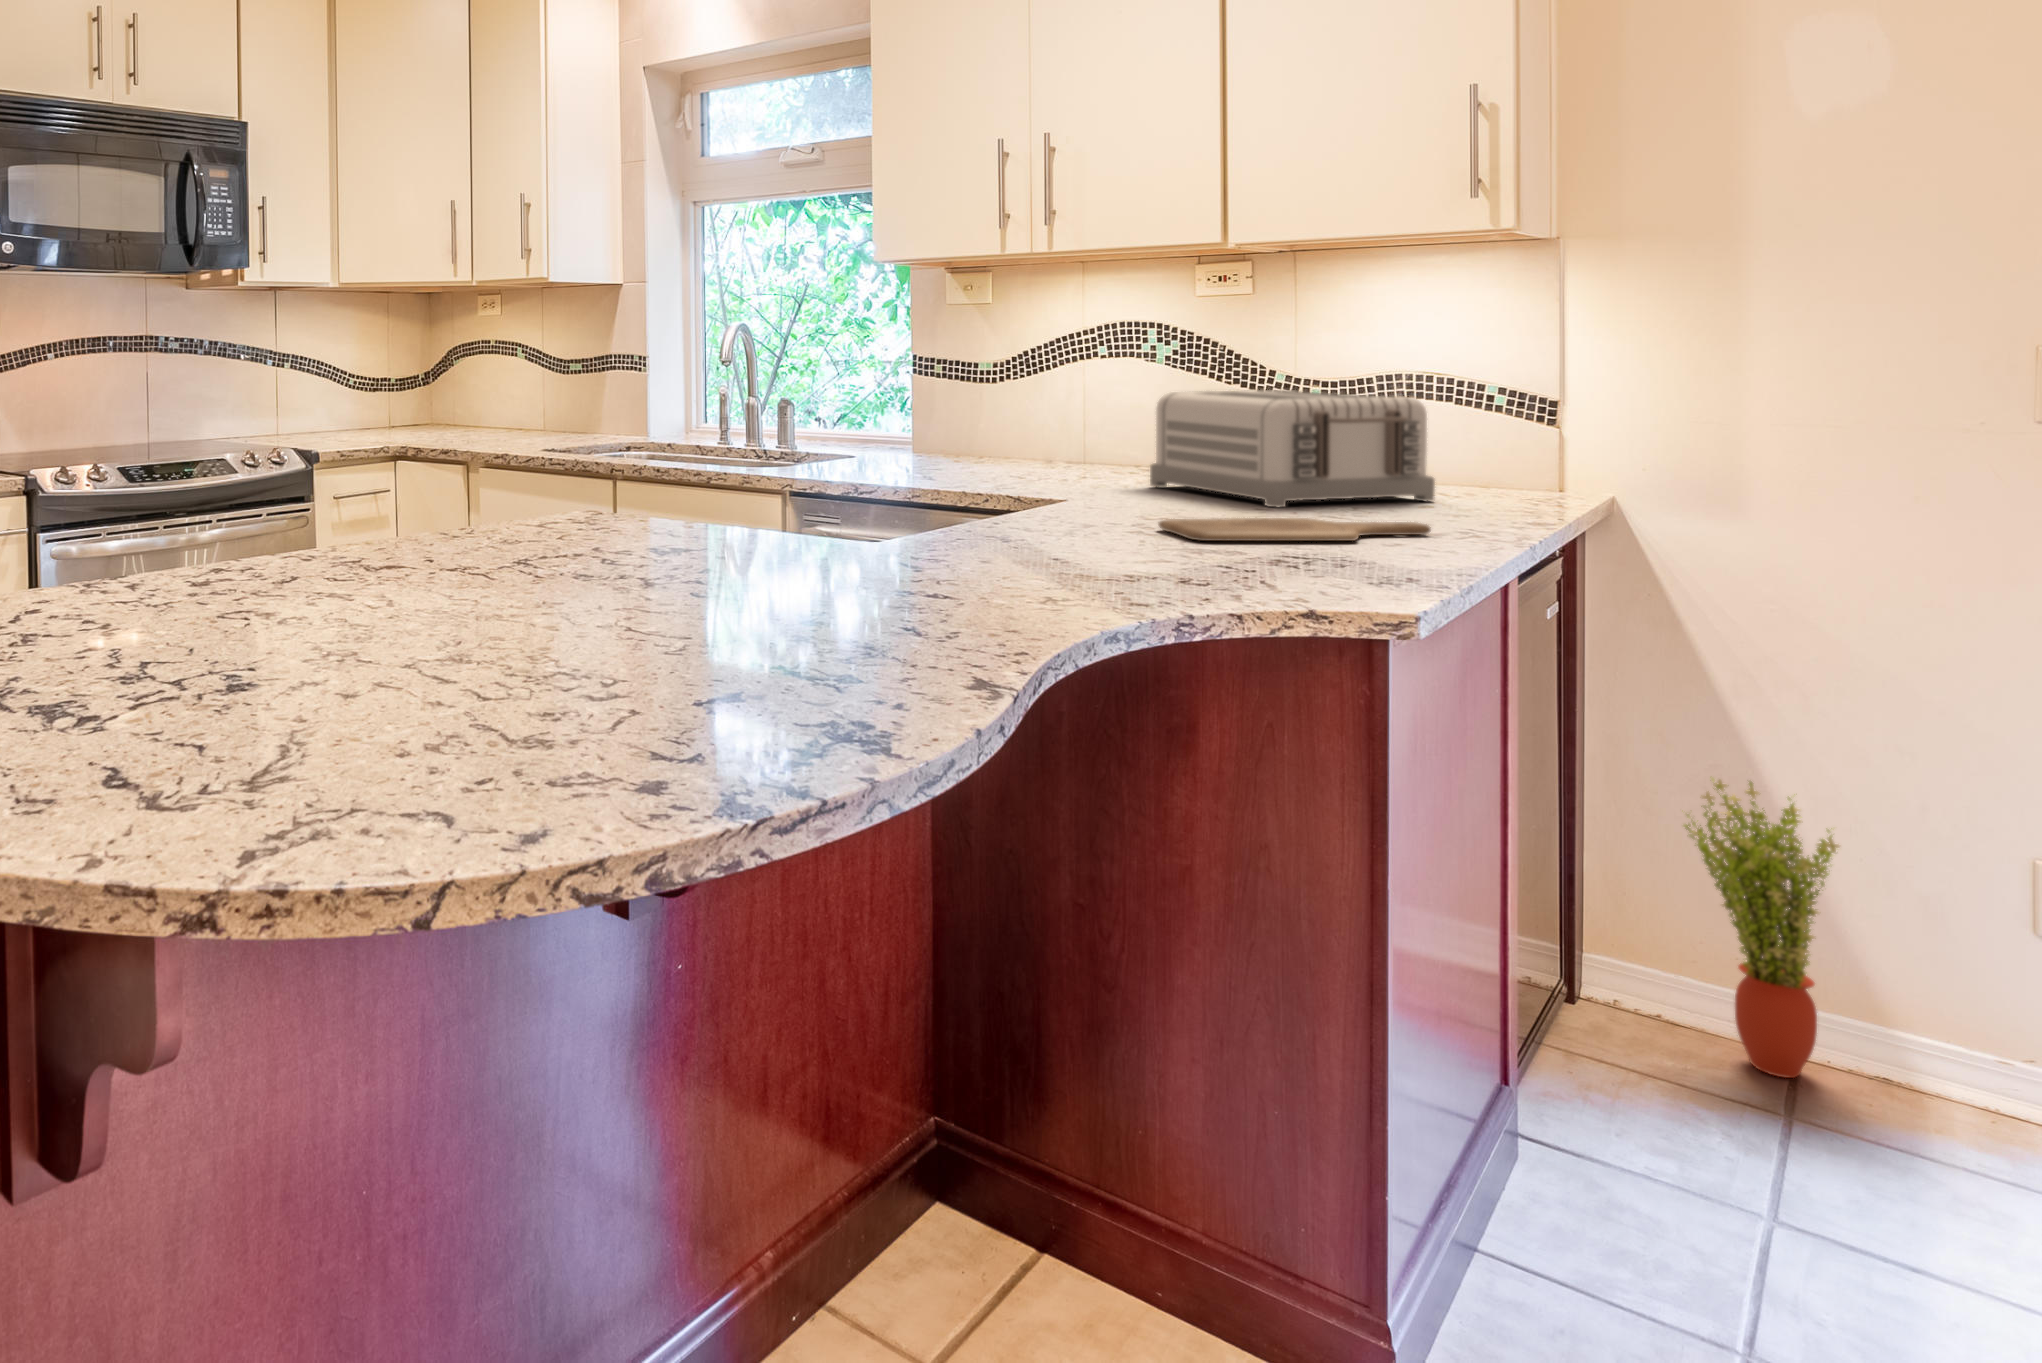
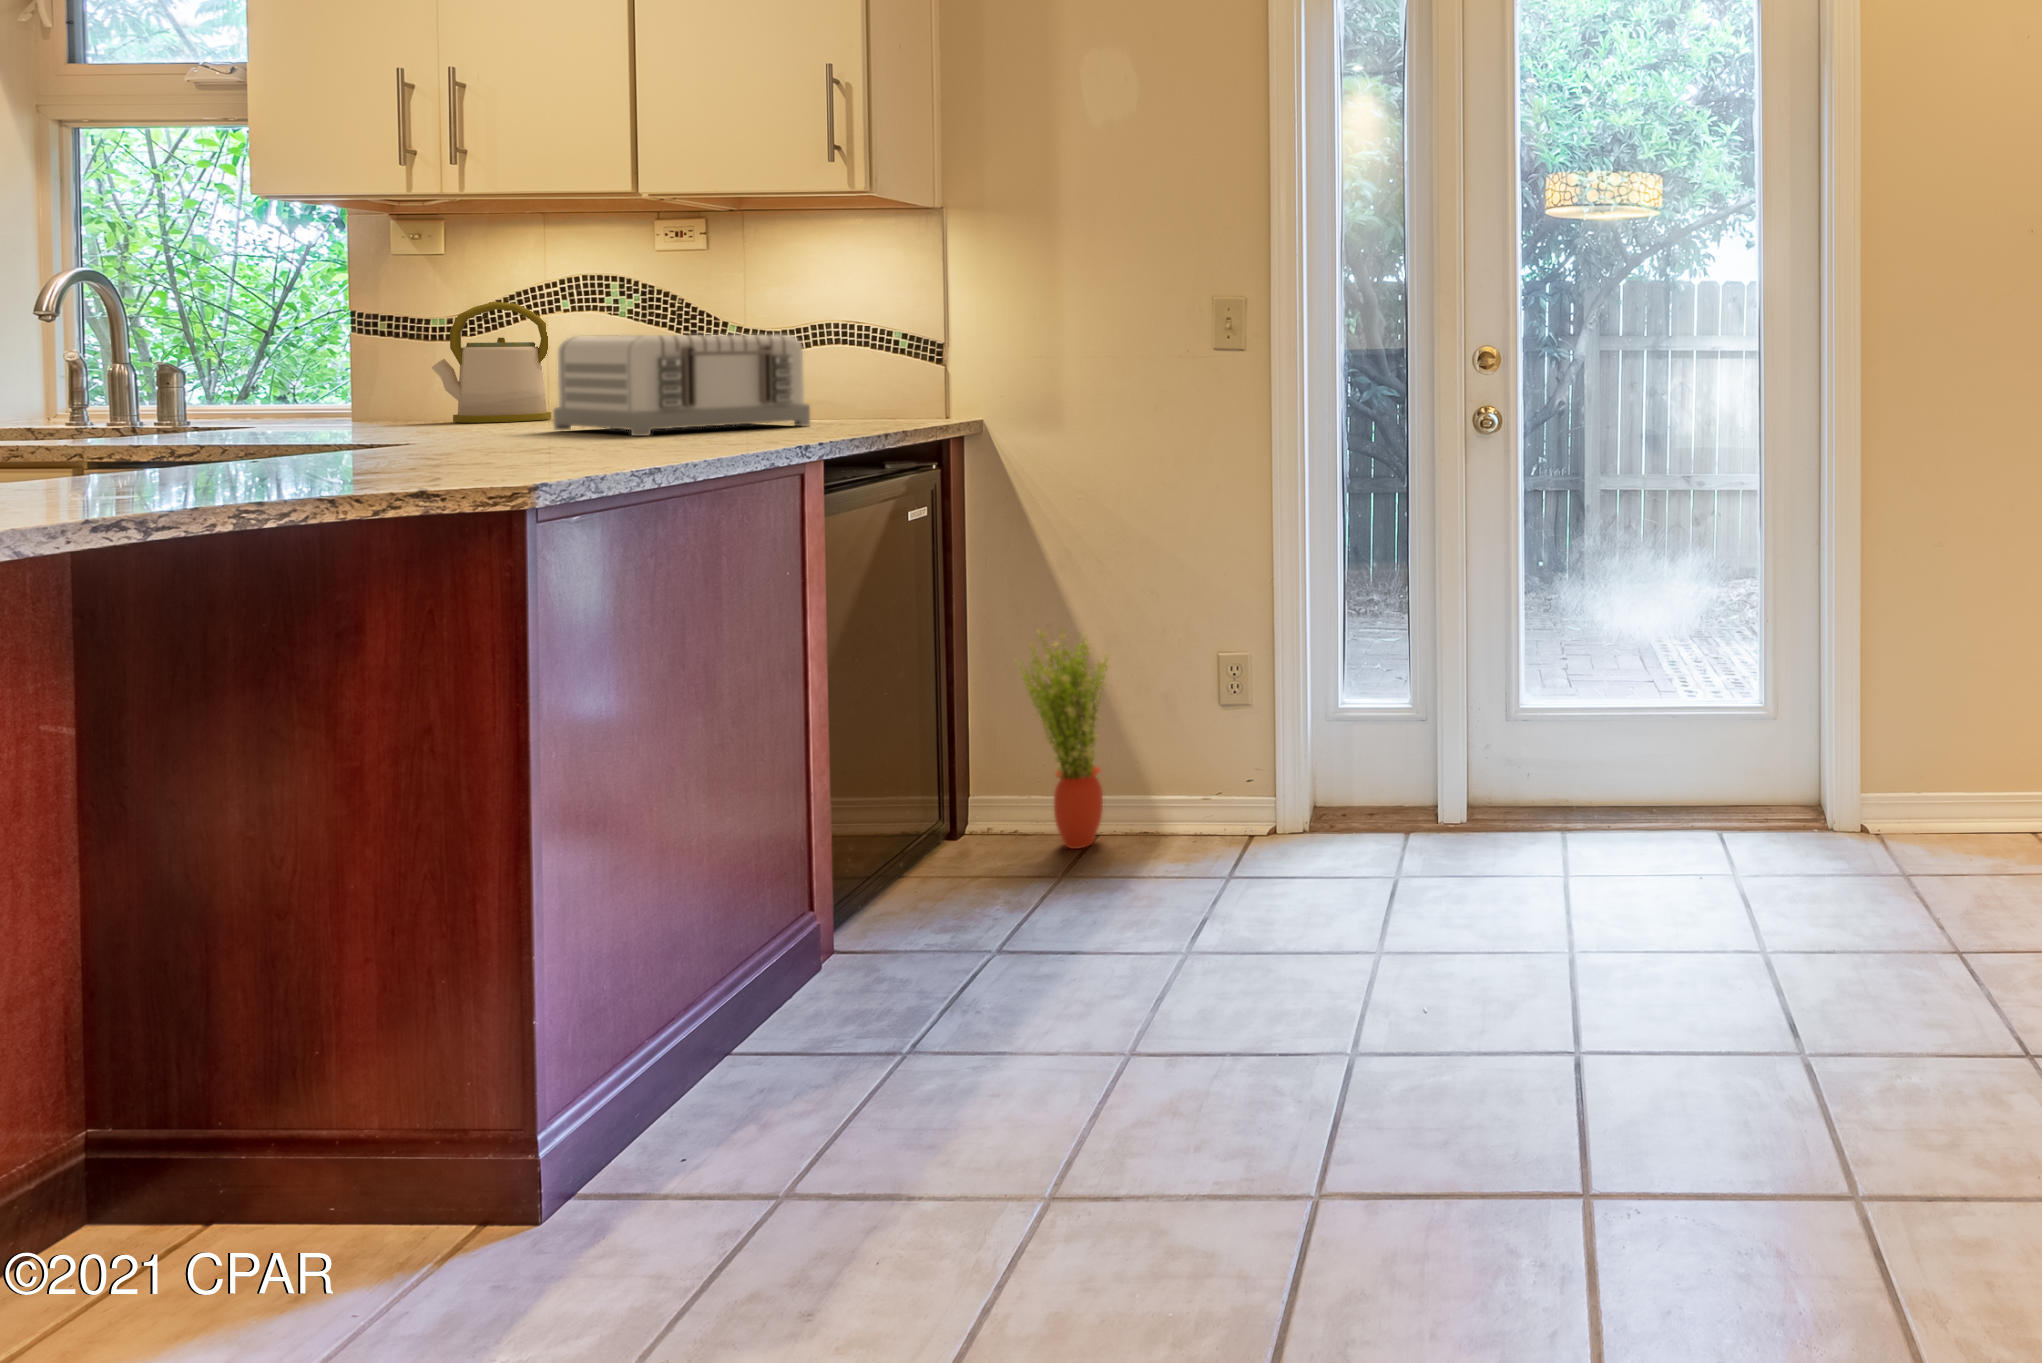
kettle: none [989,347,1088,463] -> present [432,302,551,423]
cutting board: present [1159,518,1431,541] -> none [441,433,725,458]

